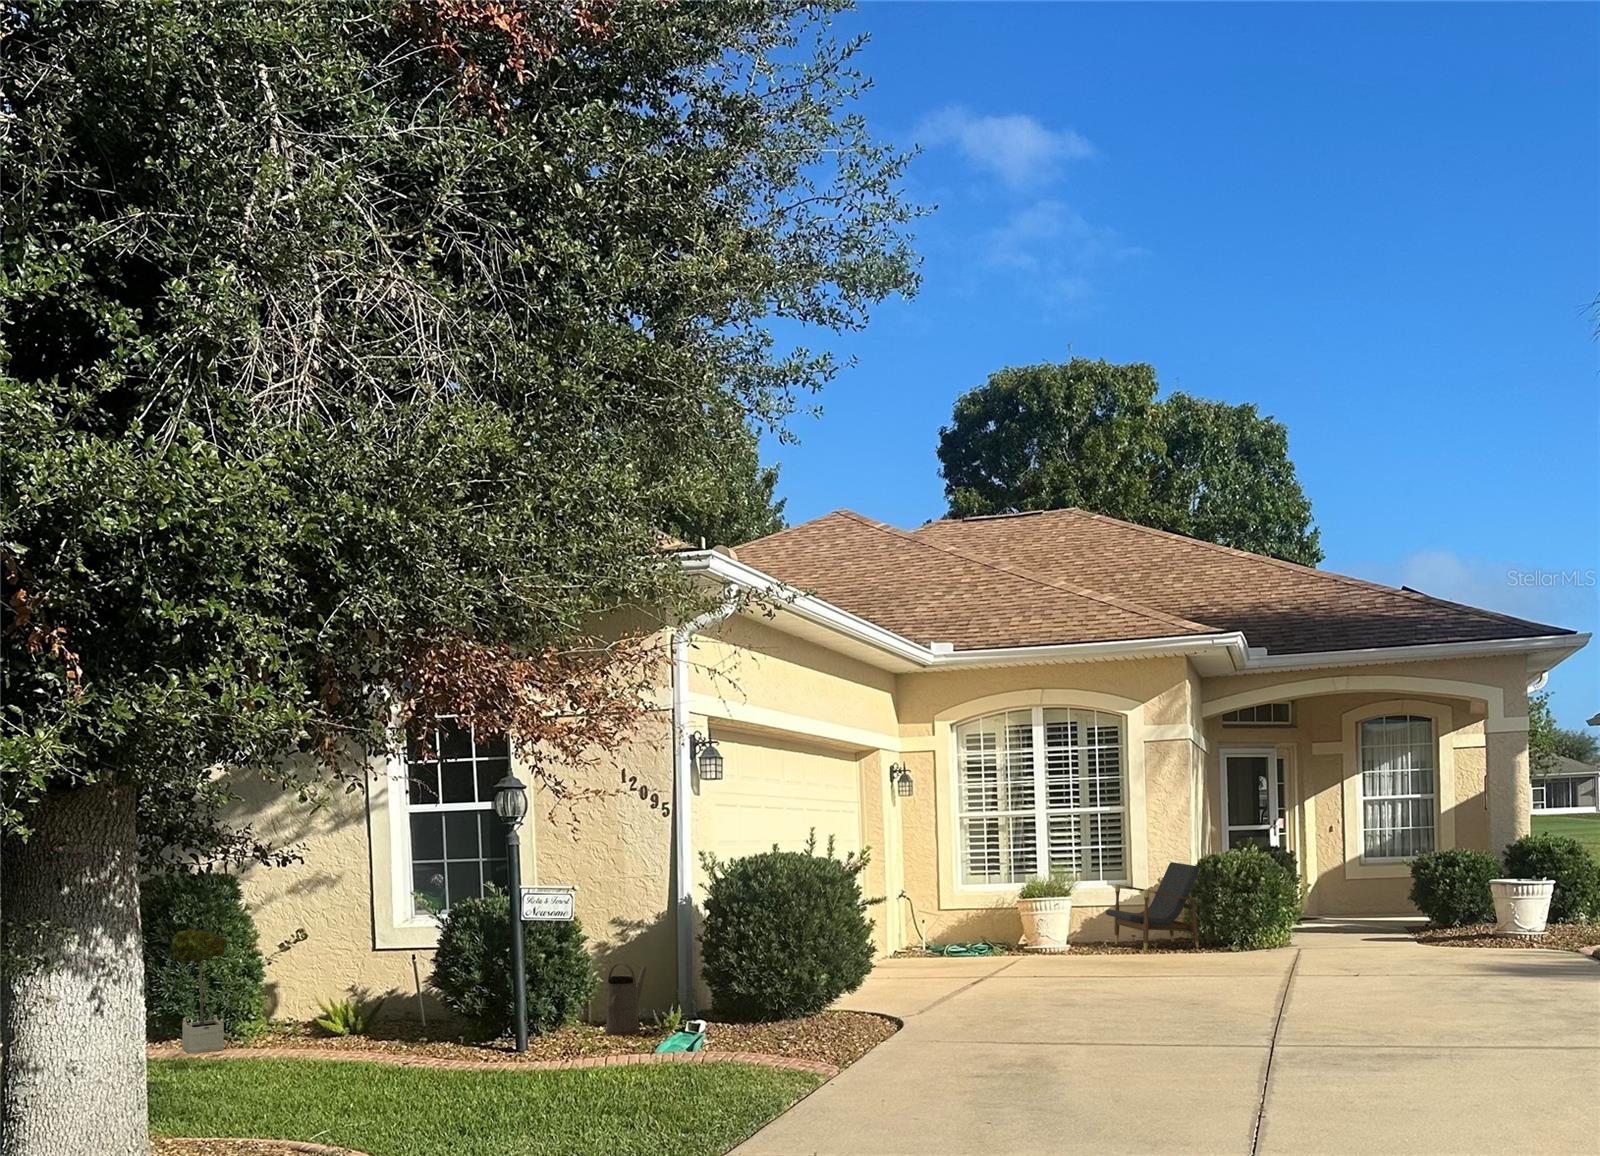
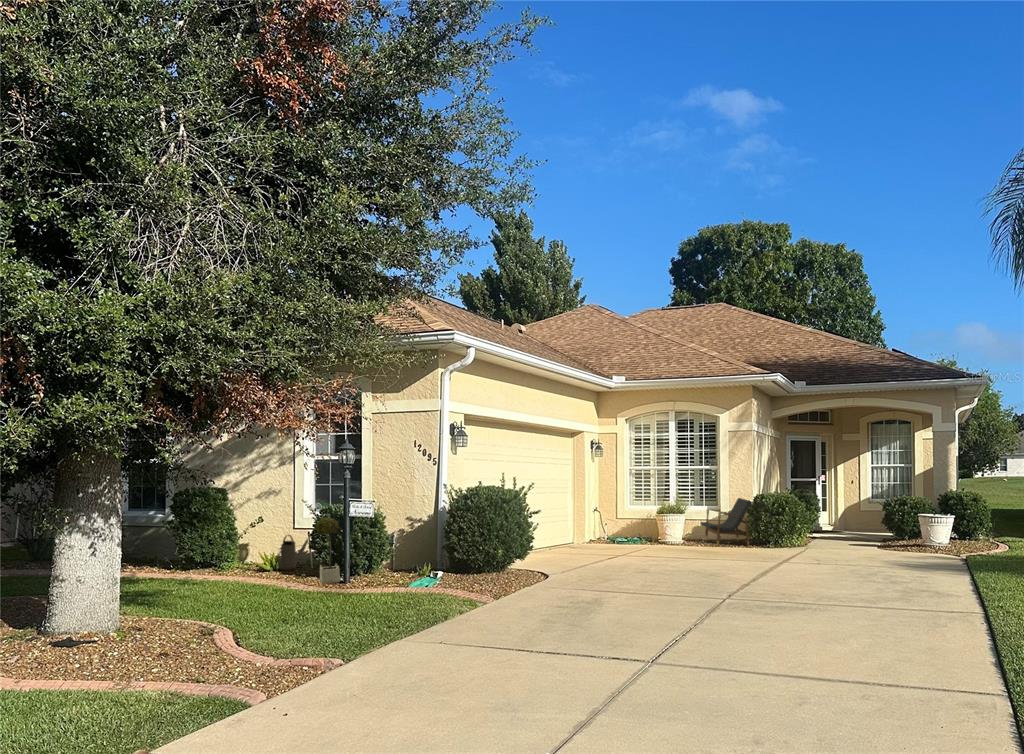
potted tree: present [170,928,226,1054] -> present [315,517,342,583]
watering can: present [605,963,646,1035] -> present [277,535,308,570]

